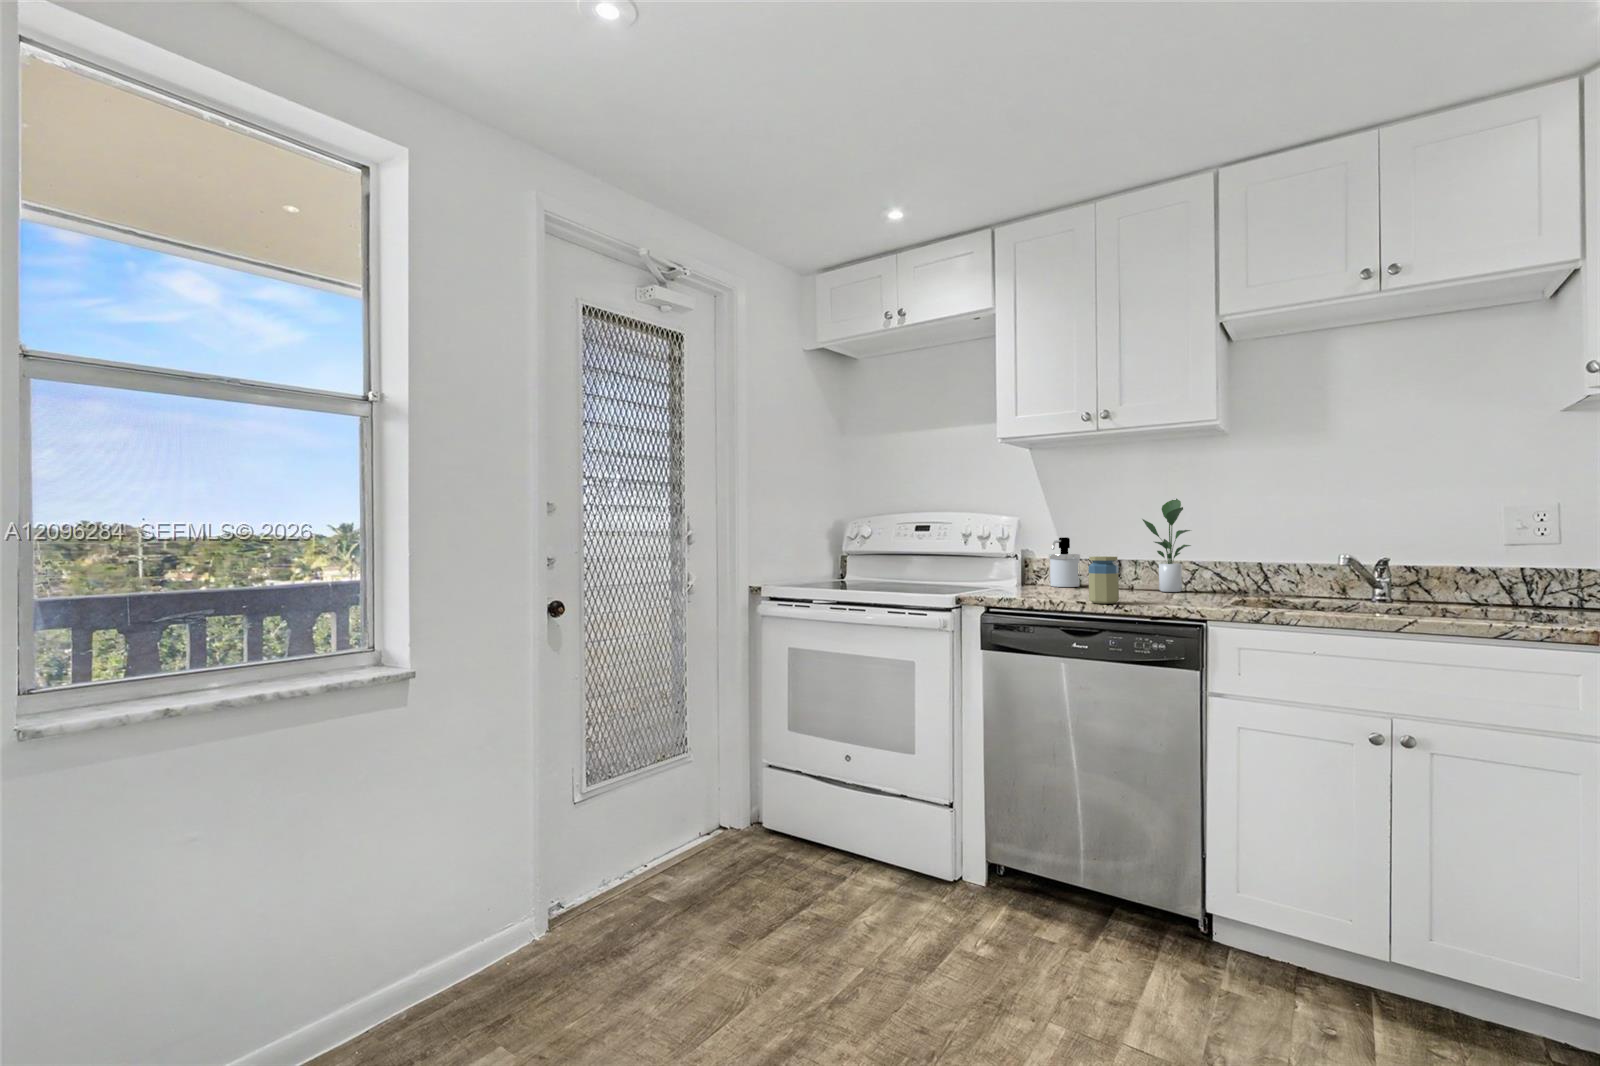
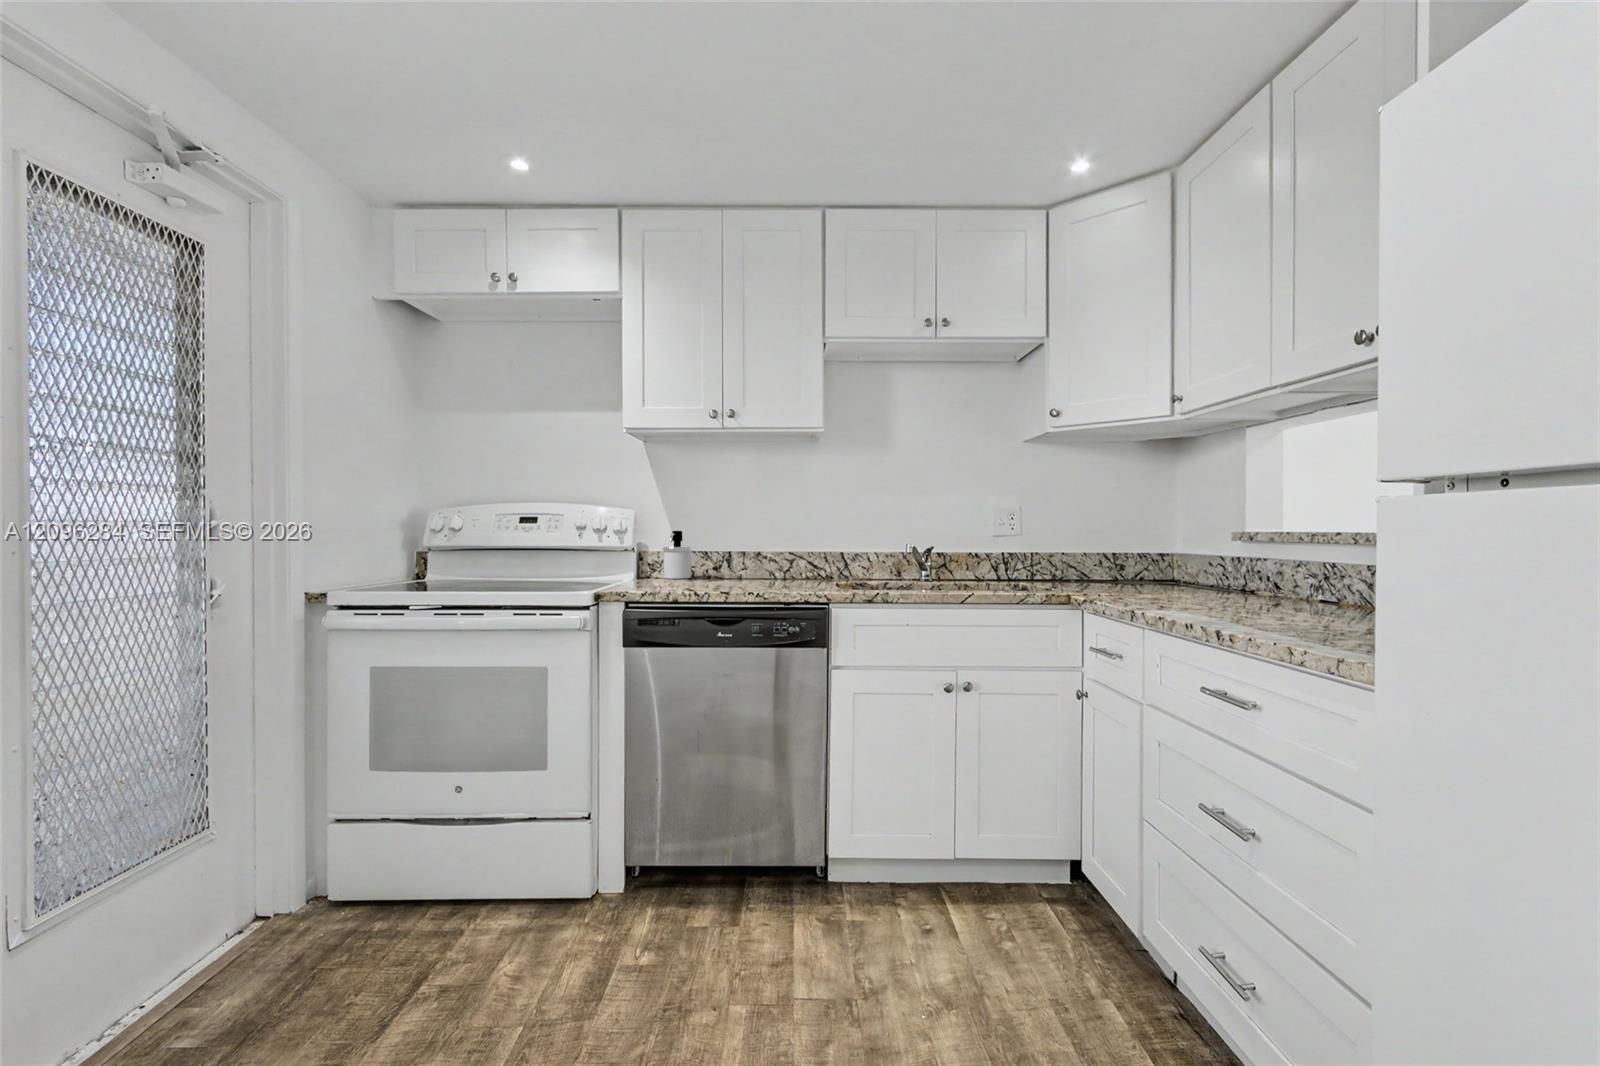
potted plant: present [1142,499,1191,592] -> none [750,496,792,580]
jar: present [1089,556,1119,604] -> none [725,548,750,592]

